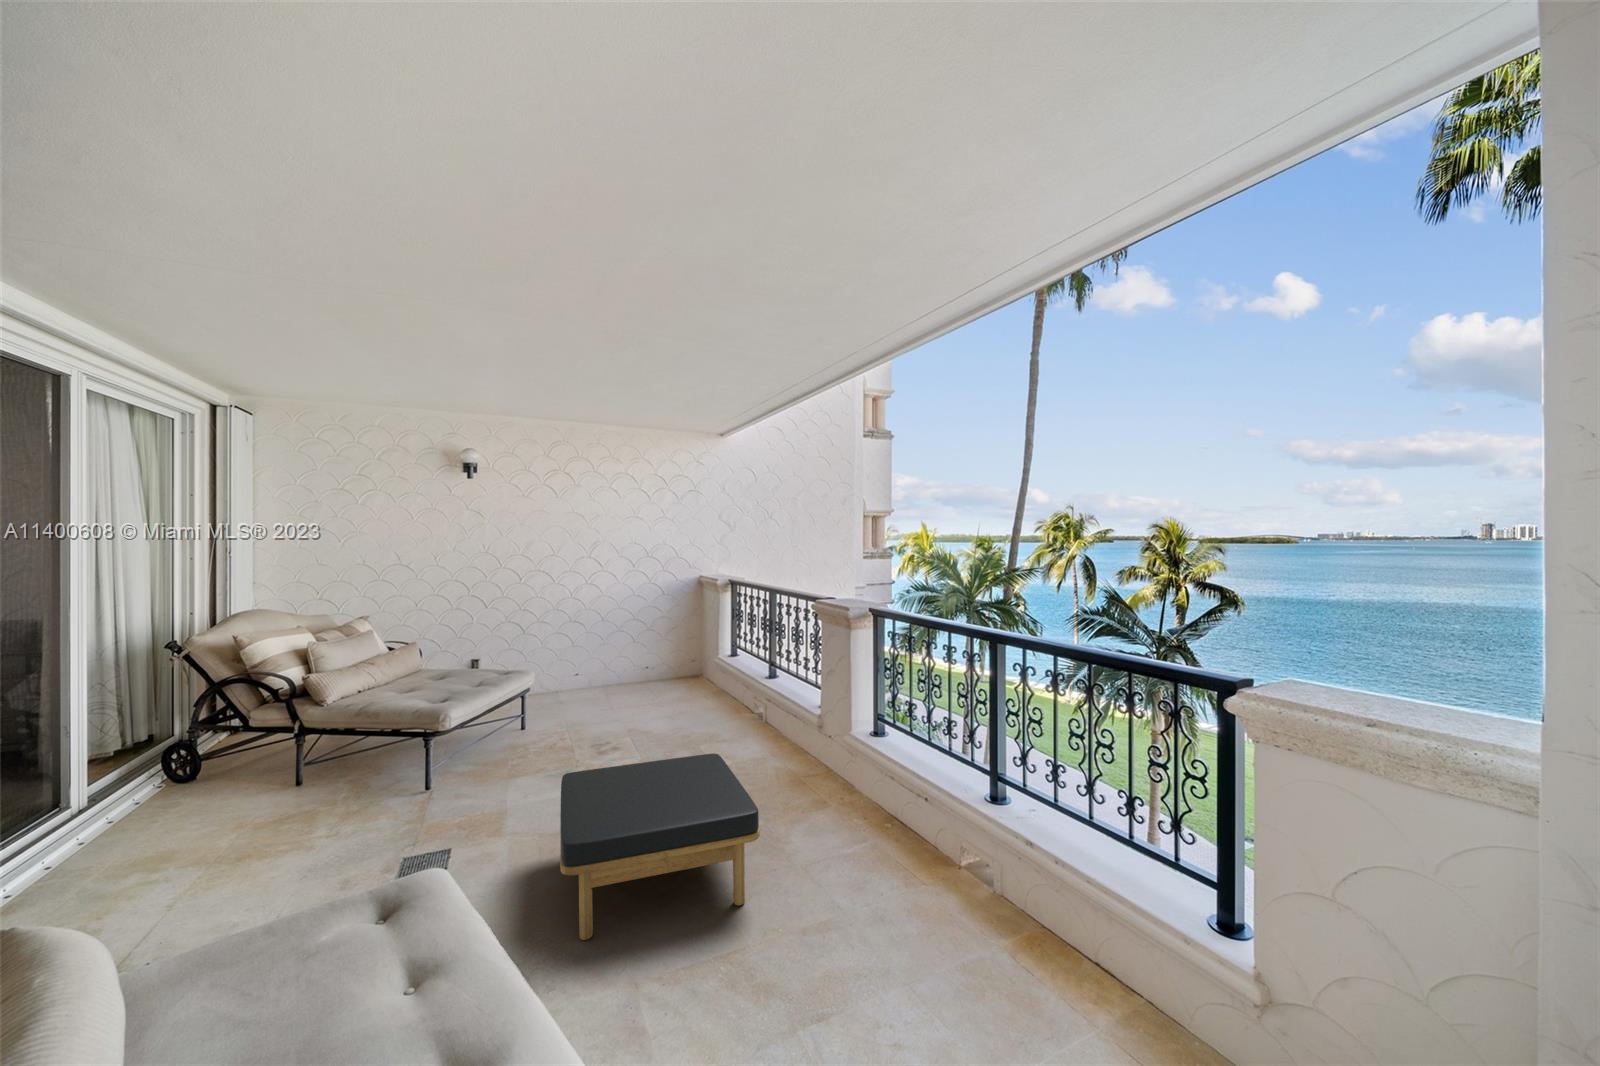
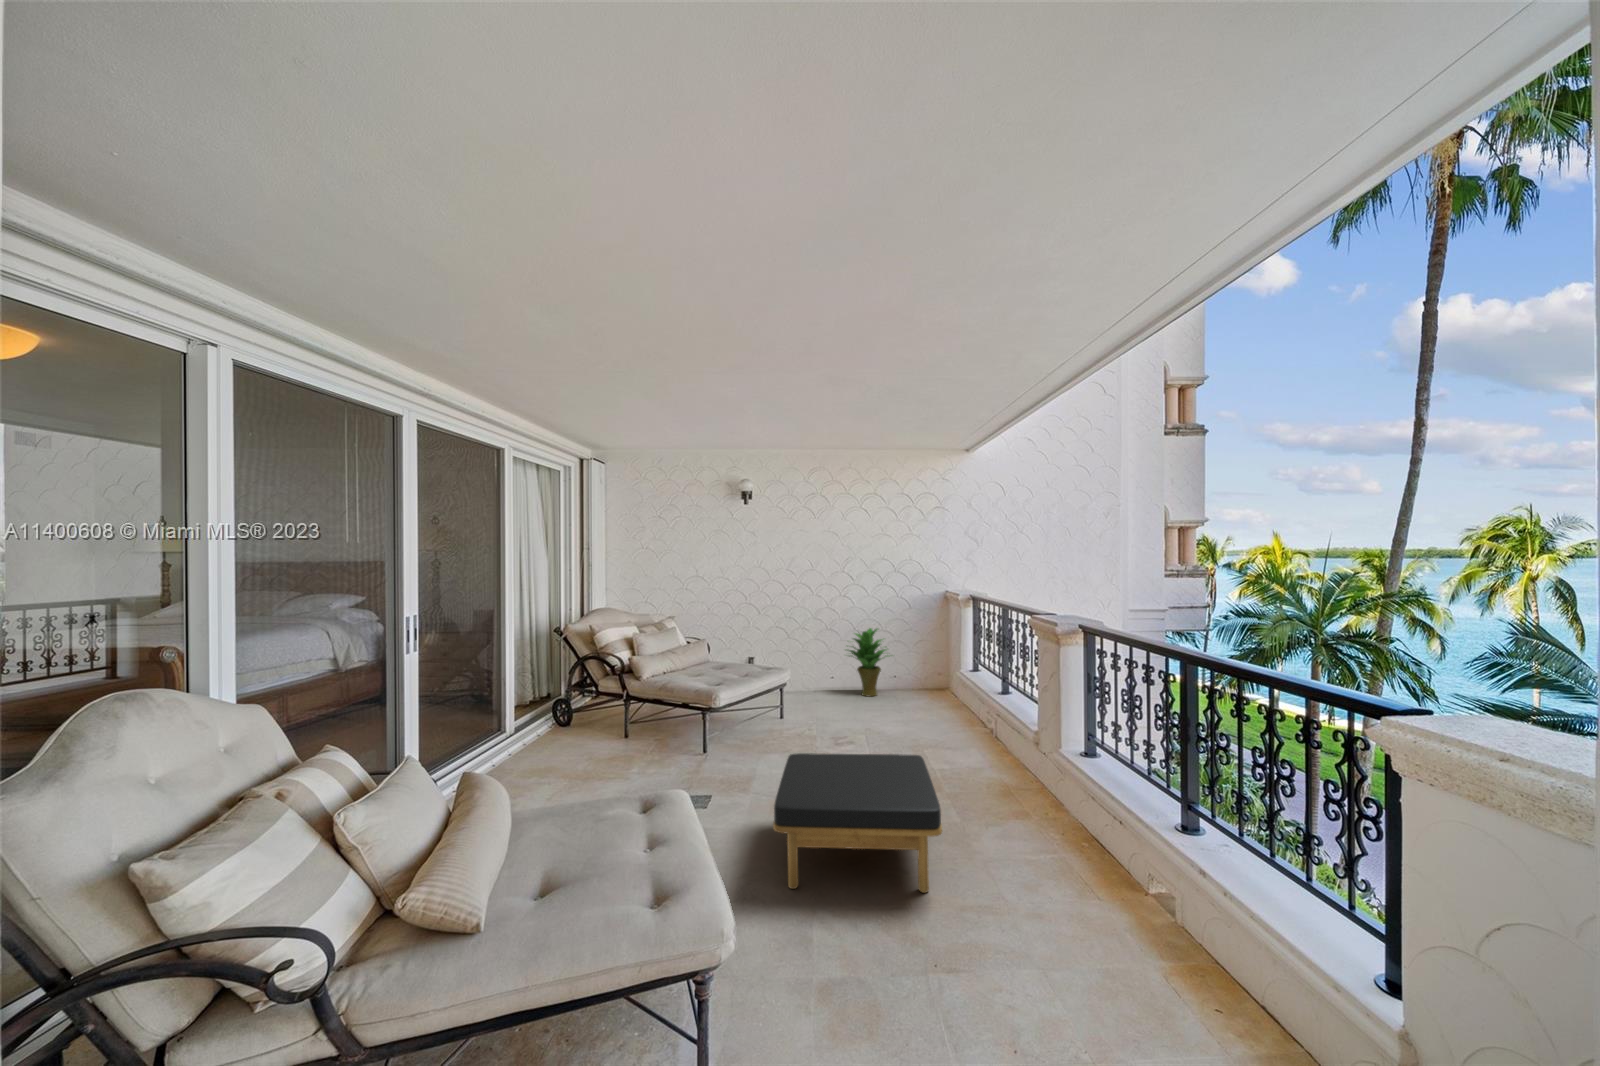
potted plant: none [594,619,652,695] -> present [847,628,887,696]

